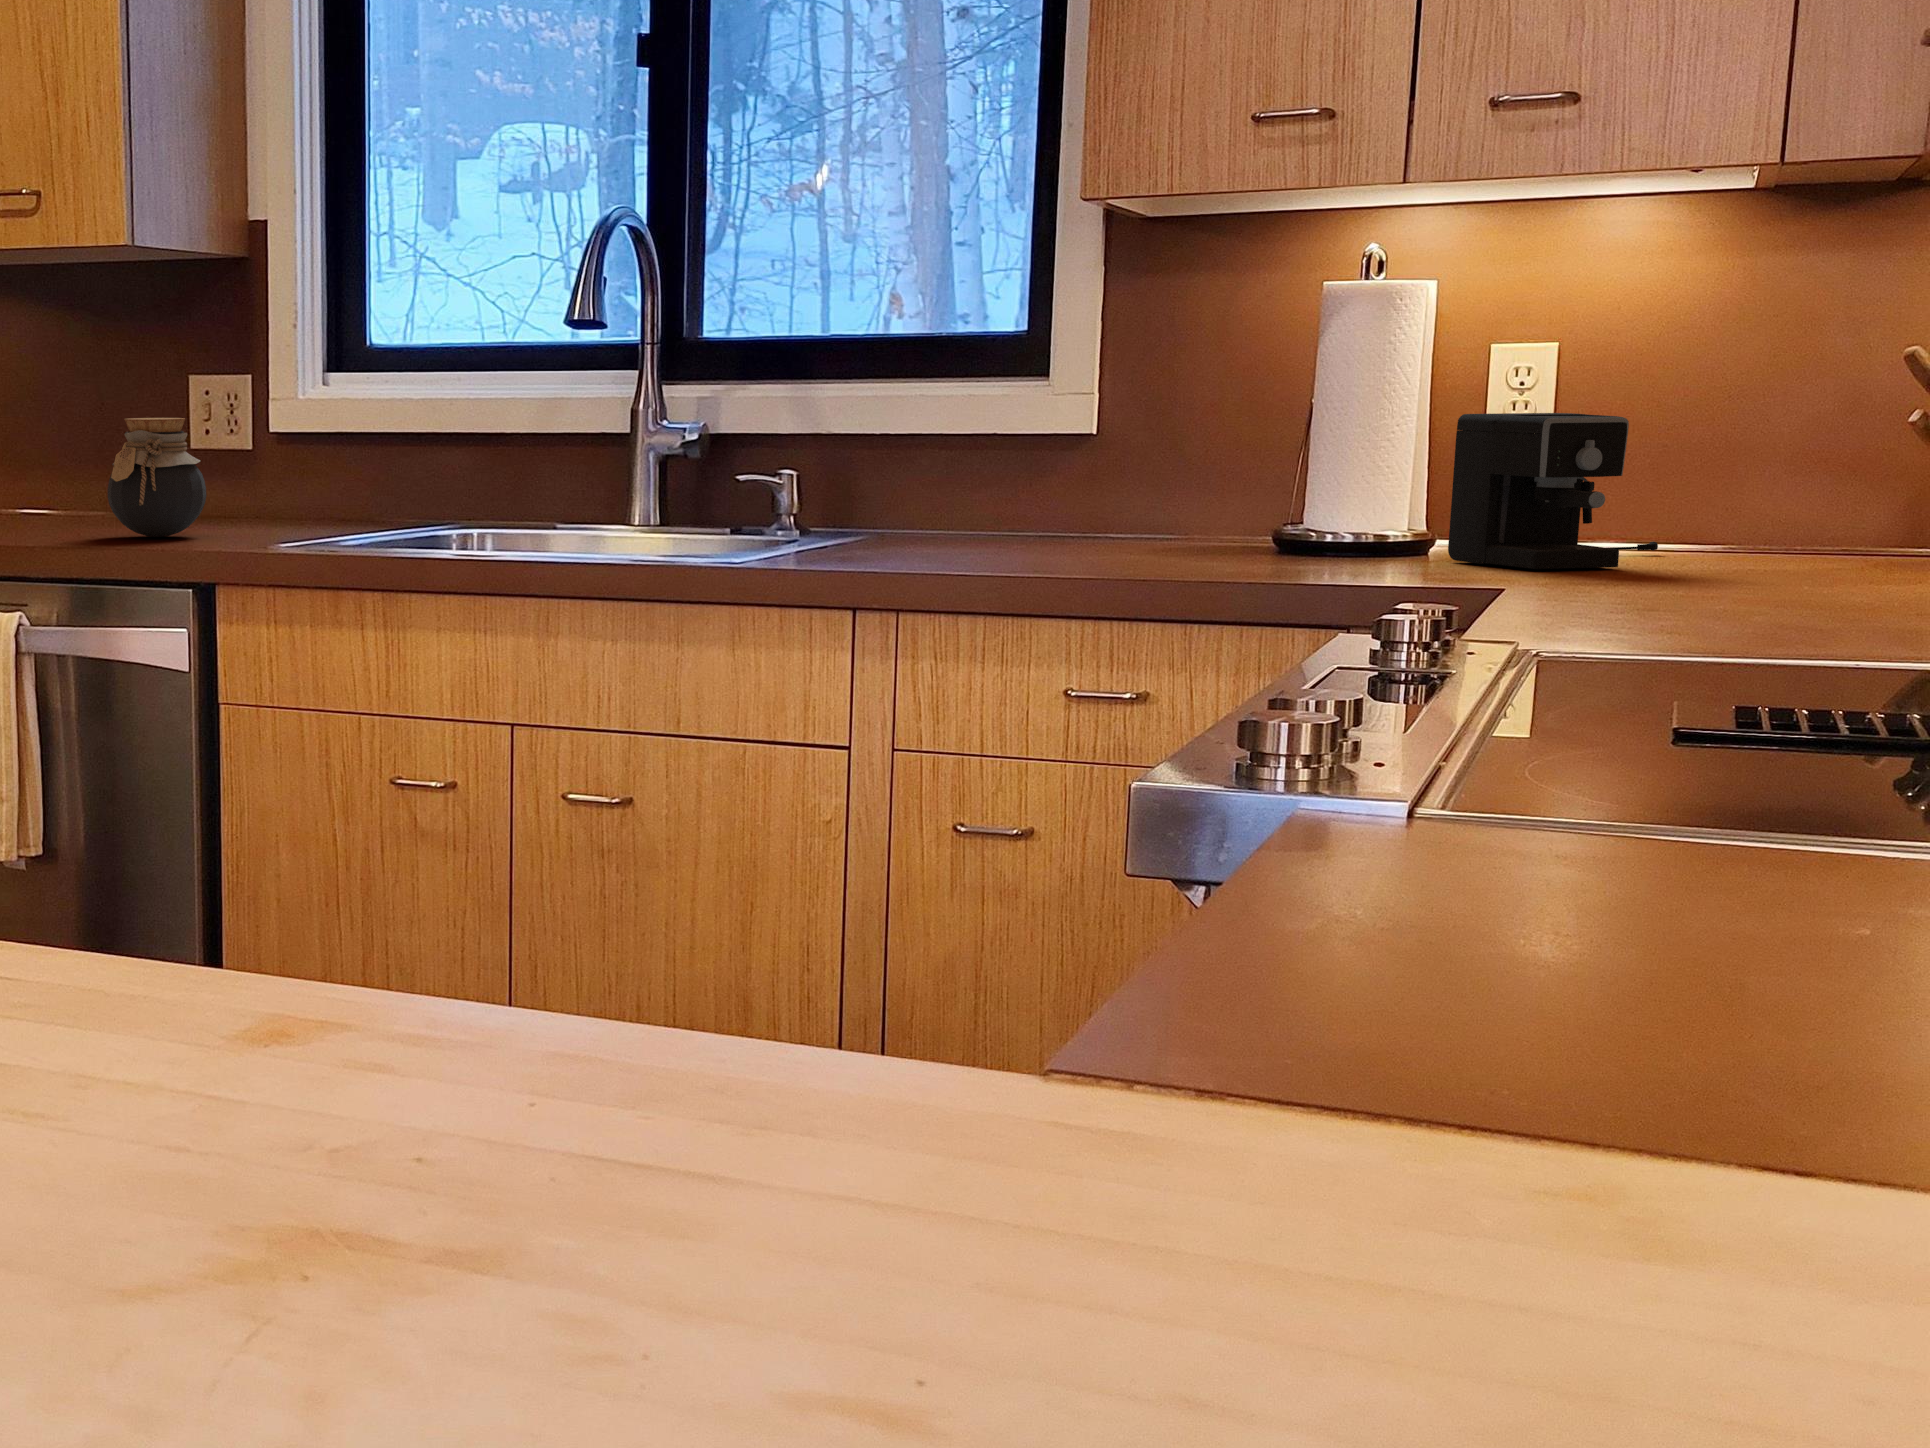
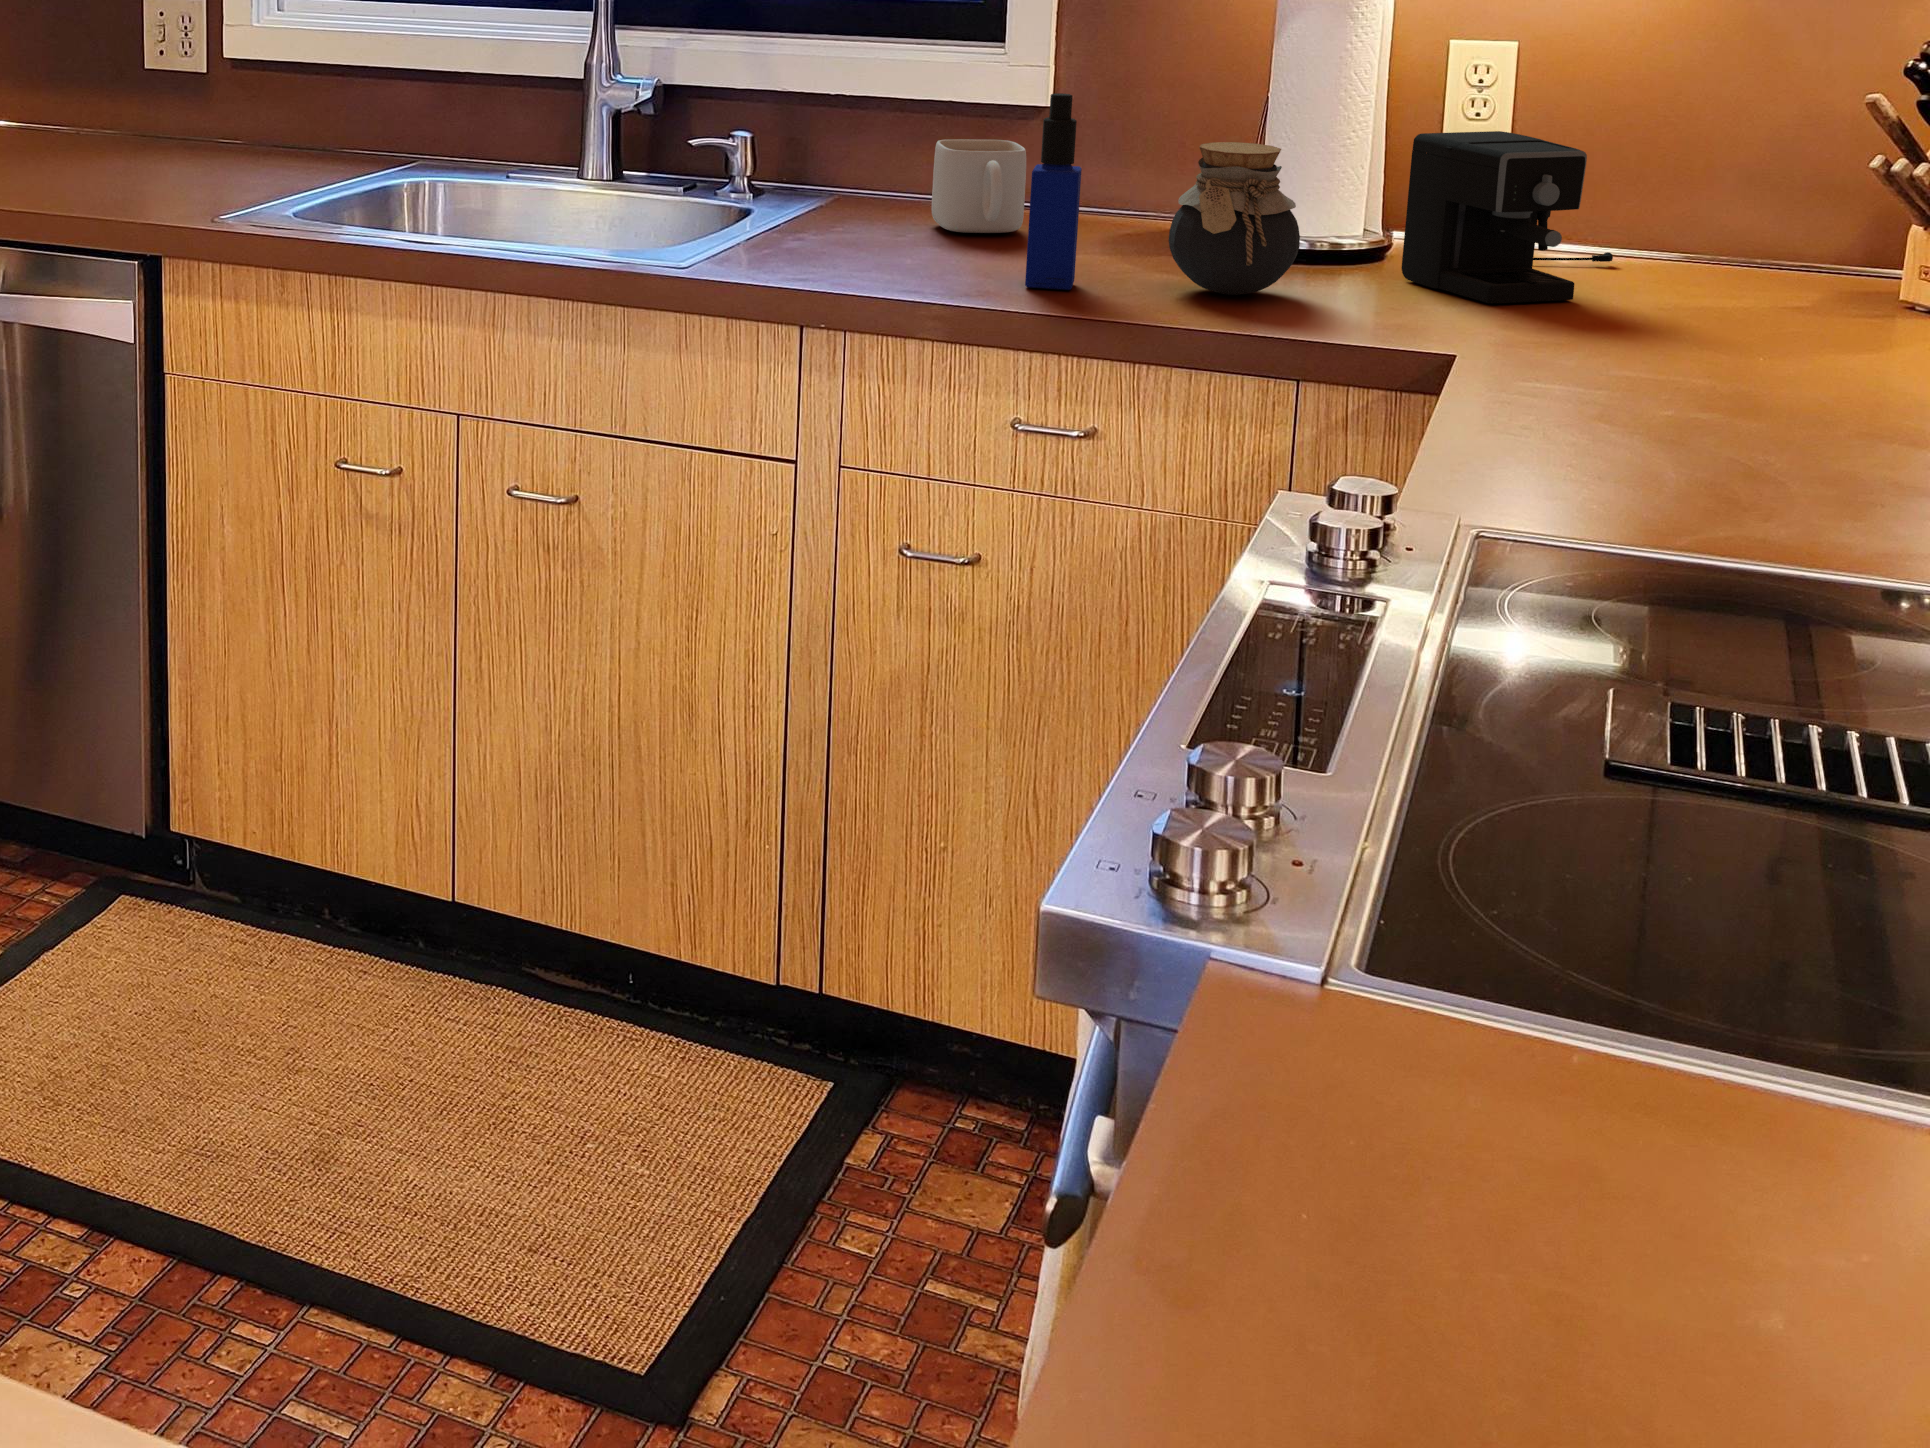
bottle: none [1076,373,1130,567] -> present [1025,93,1082,290]
jar: present [108,418,206,537] -> present [1169,142,1300,295]
mug: none [981,457,1074,544] -> present [932,139,1026,233]

